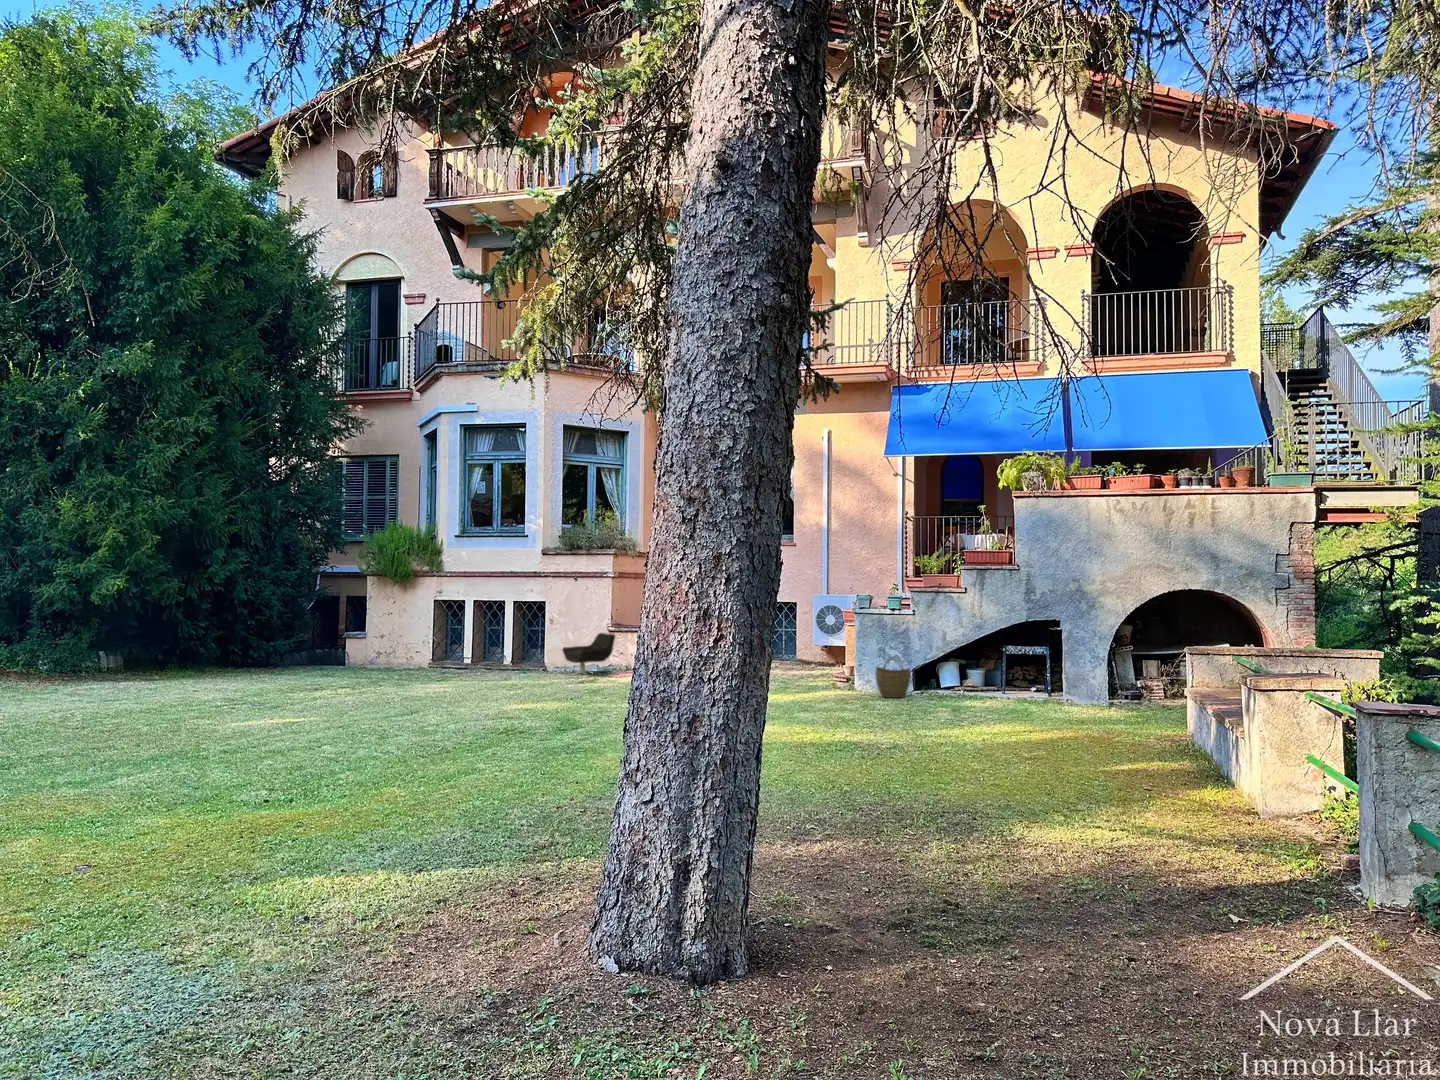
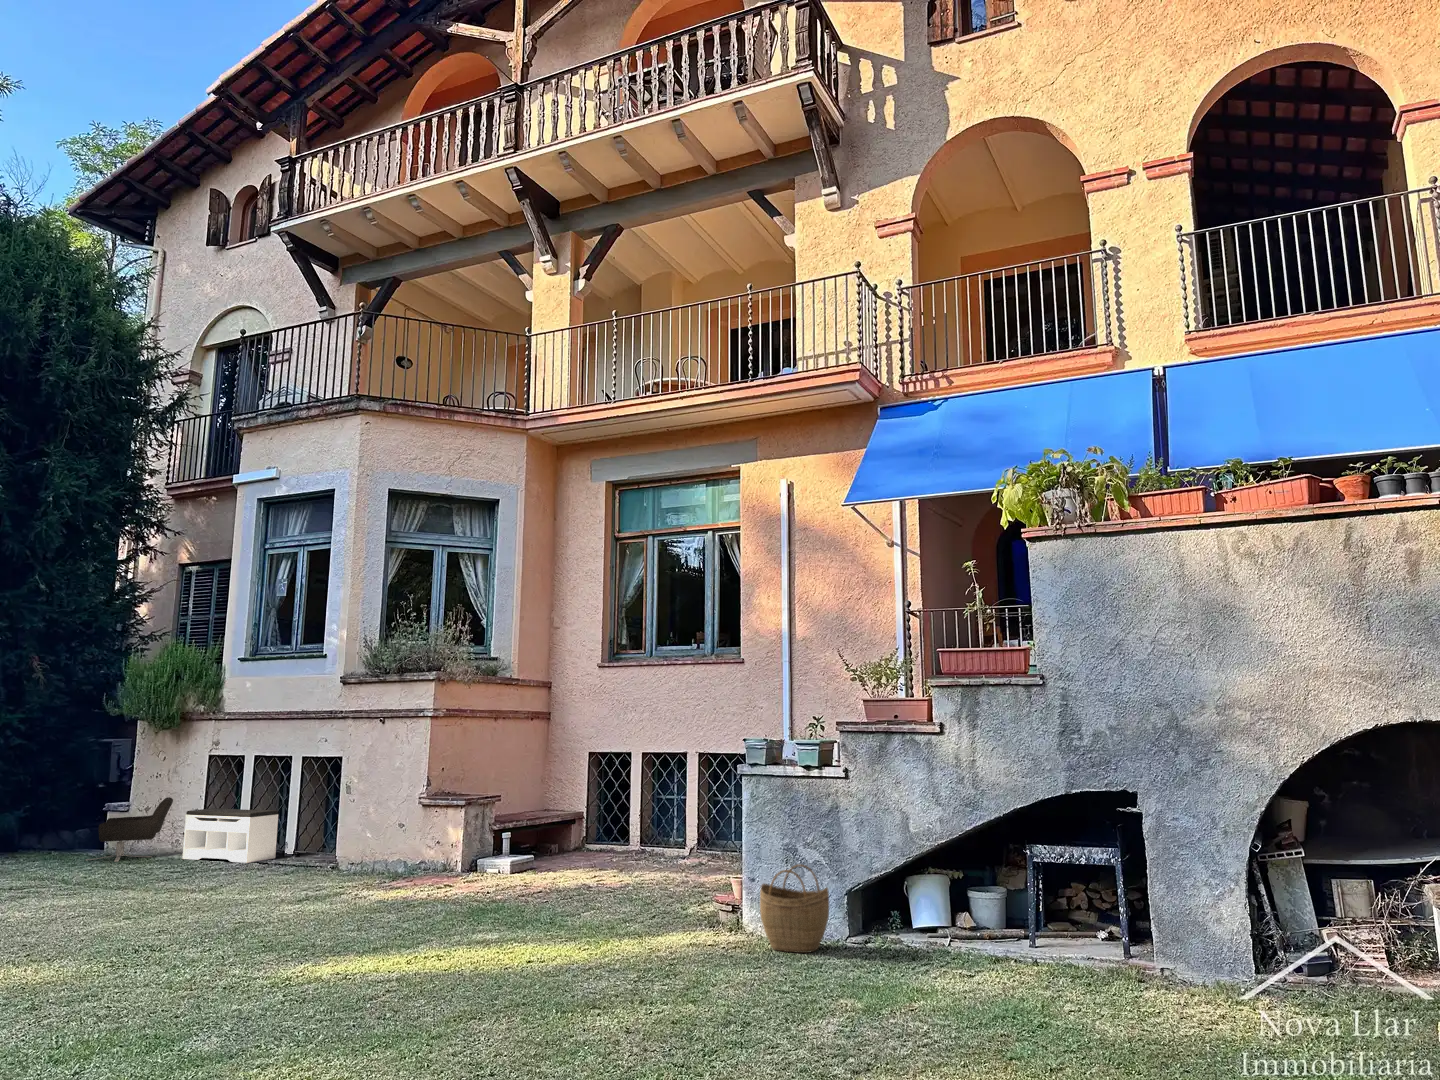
lounge chair: present [562,633,615,676] -> present [86,797,173,862]
bench: none [435,636,497,669] -> present [182,808,278,863]

